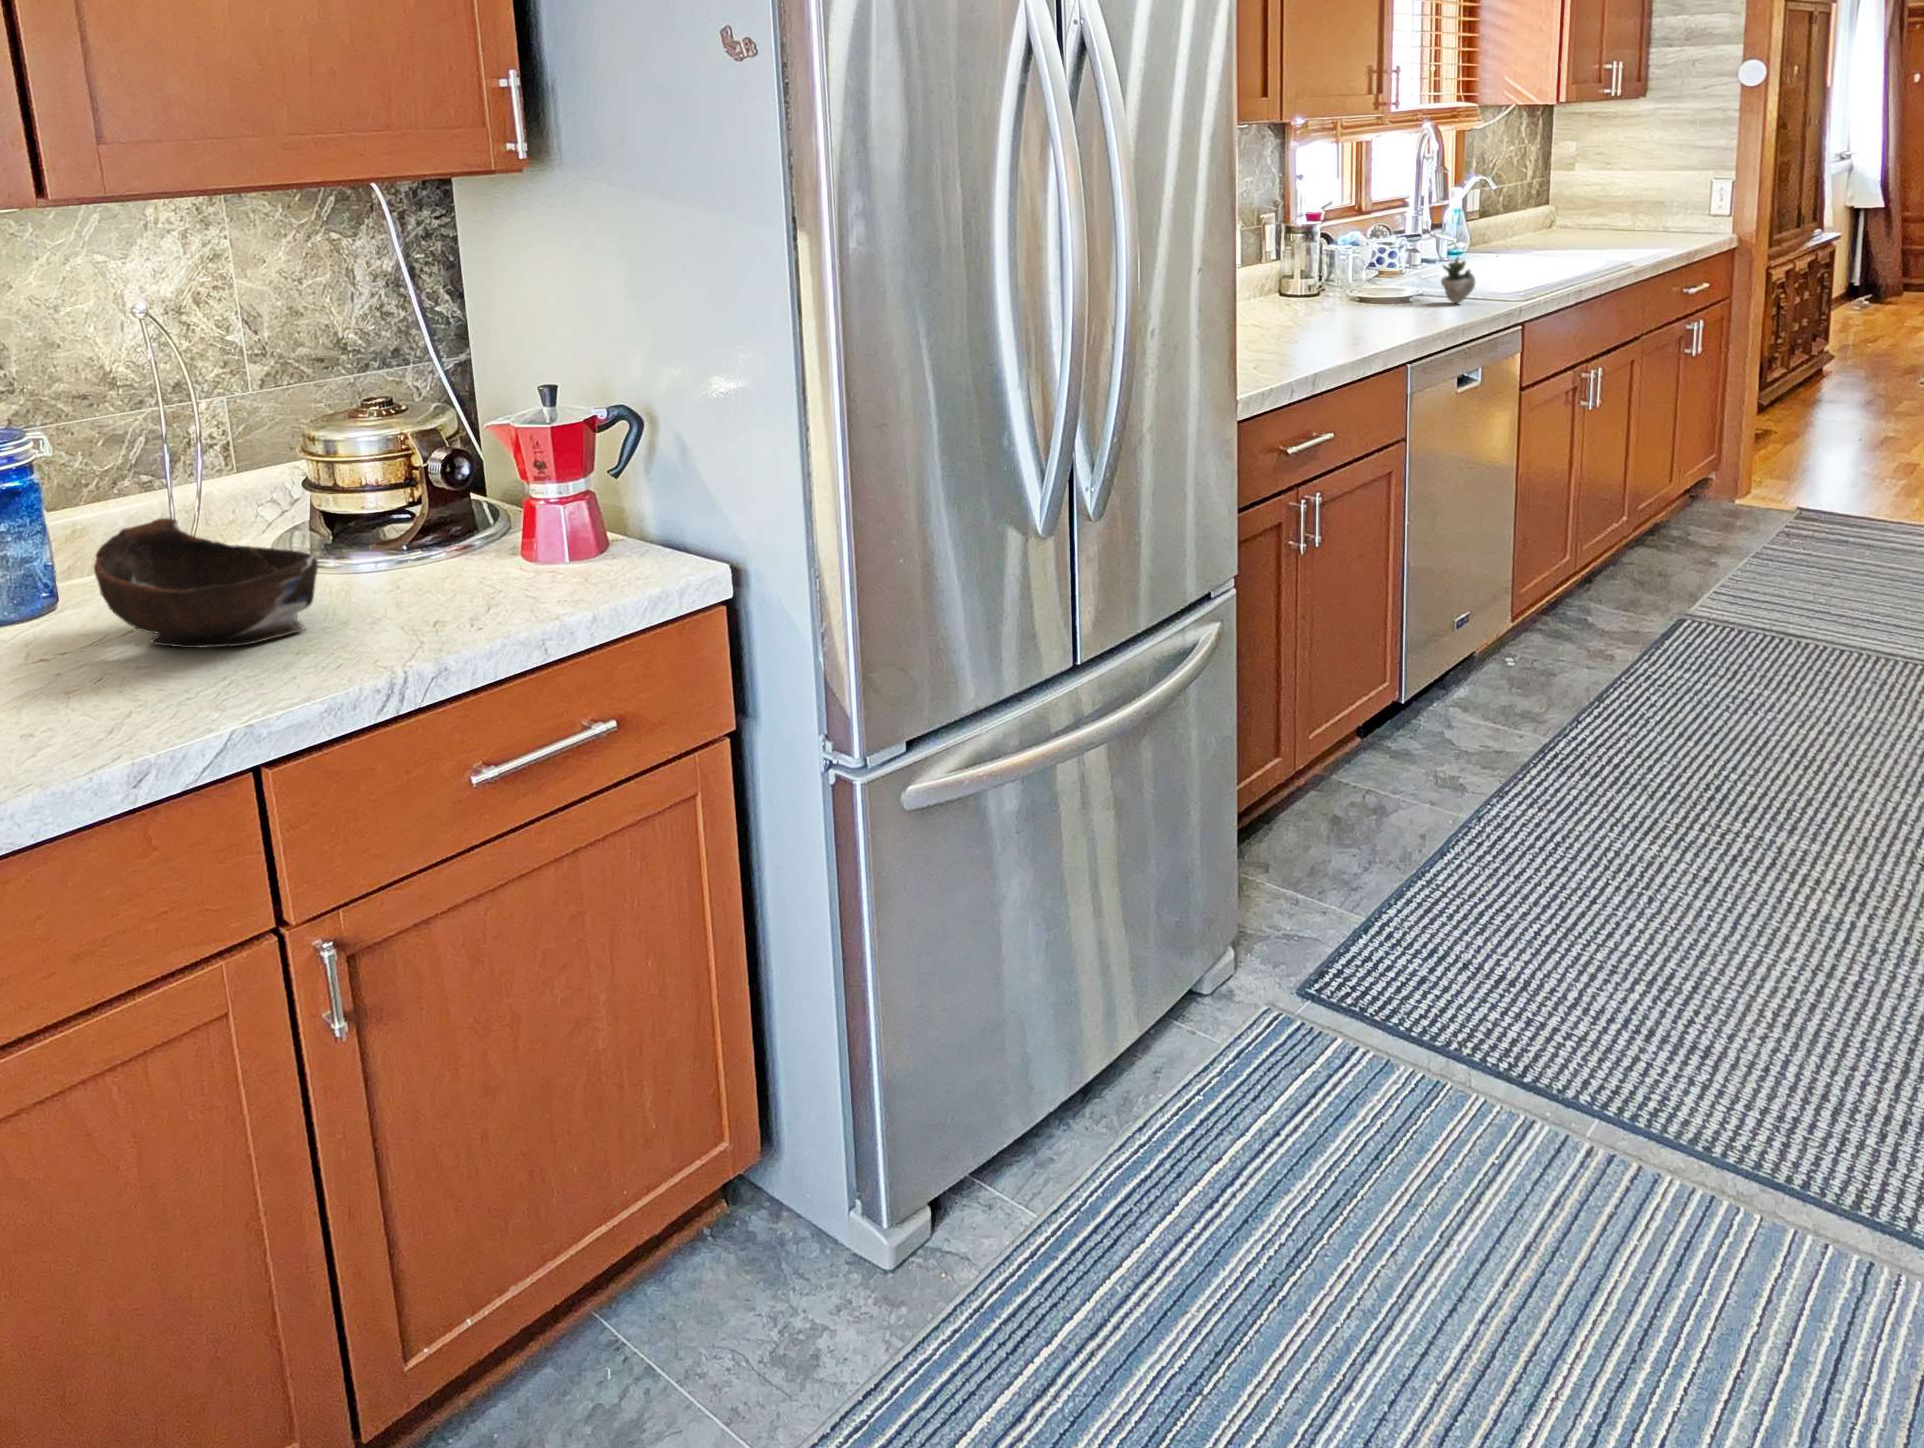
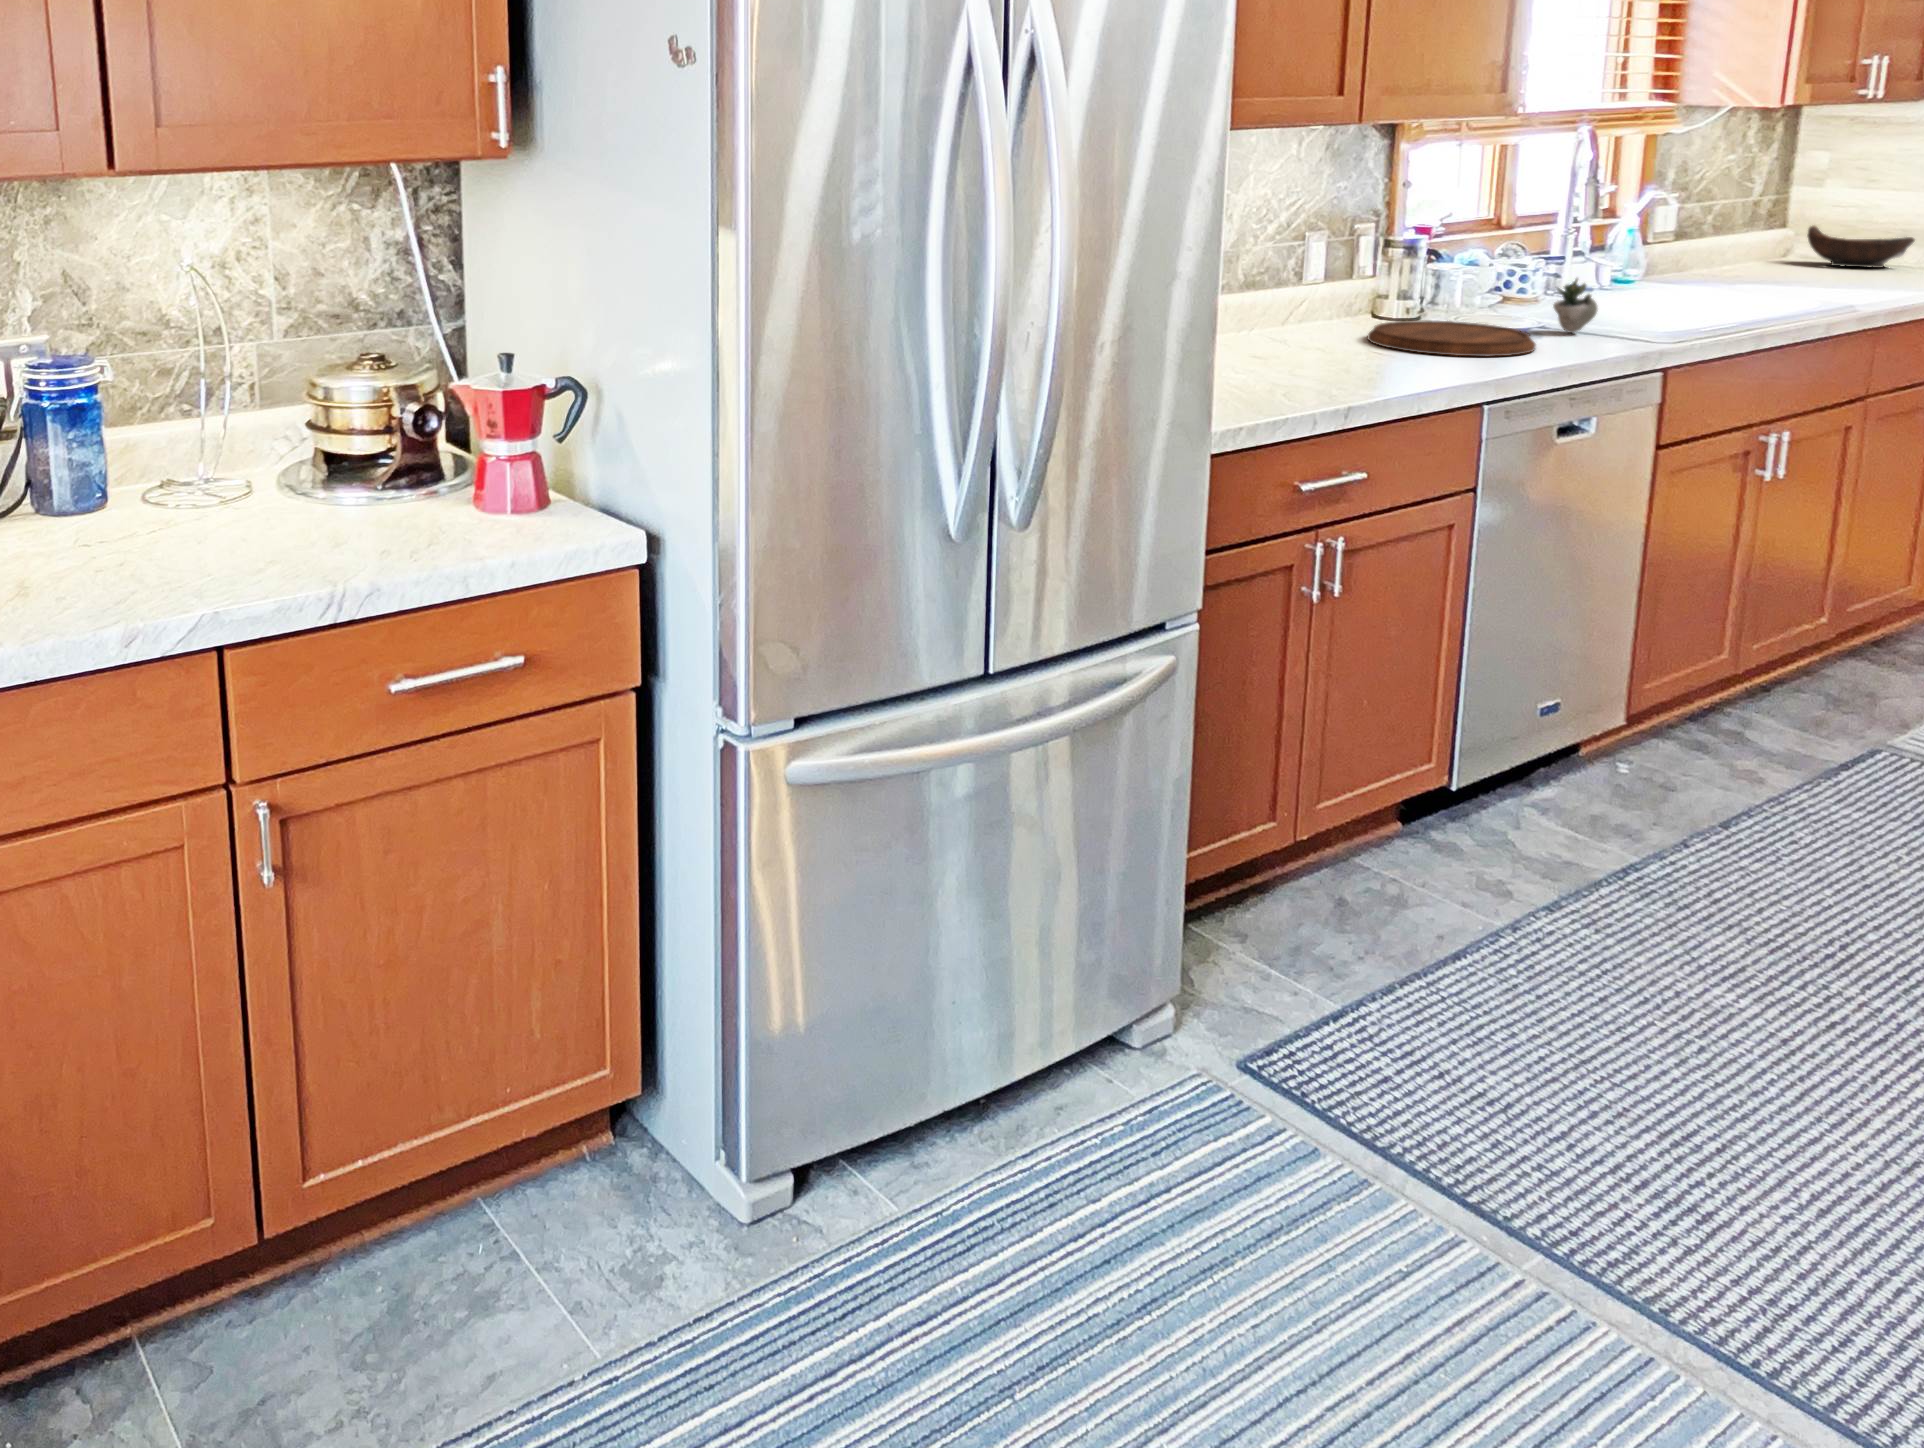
cutting board: none [1304,299,1440,328] -> present [1368,320,1536,356]
bowl: present [94,518,318,648] -> present [1807,226,1915,268]

